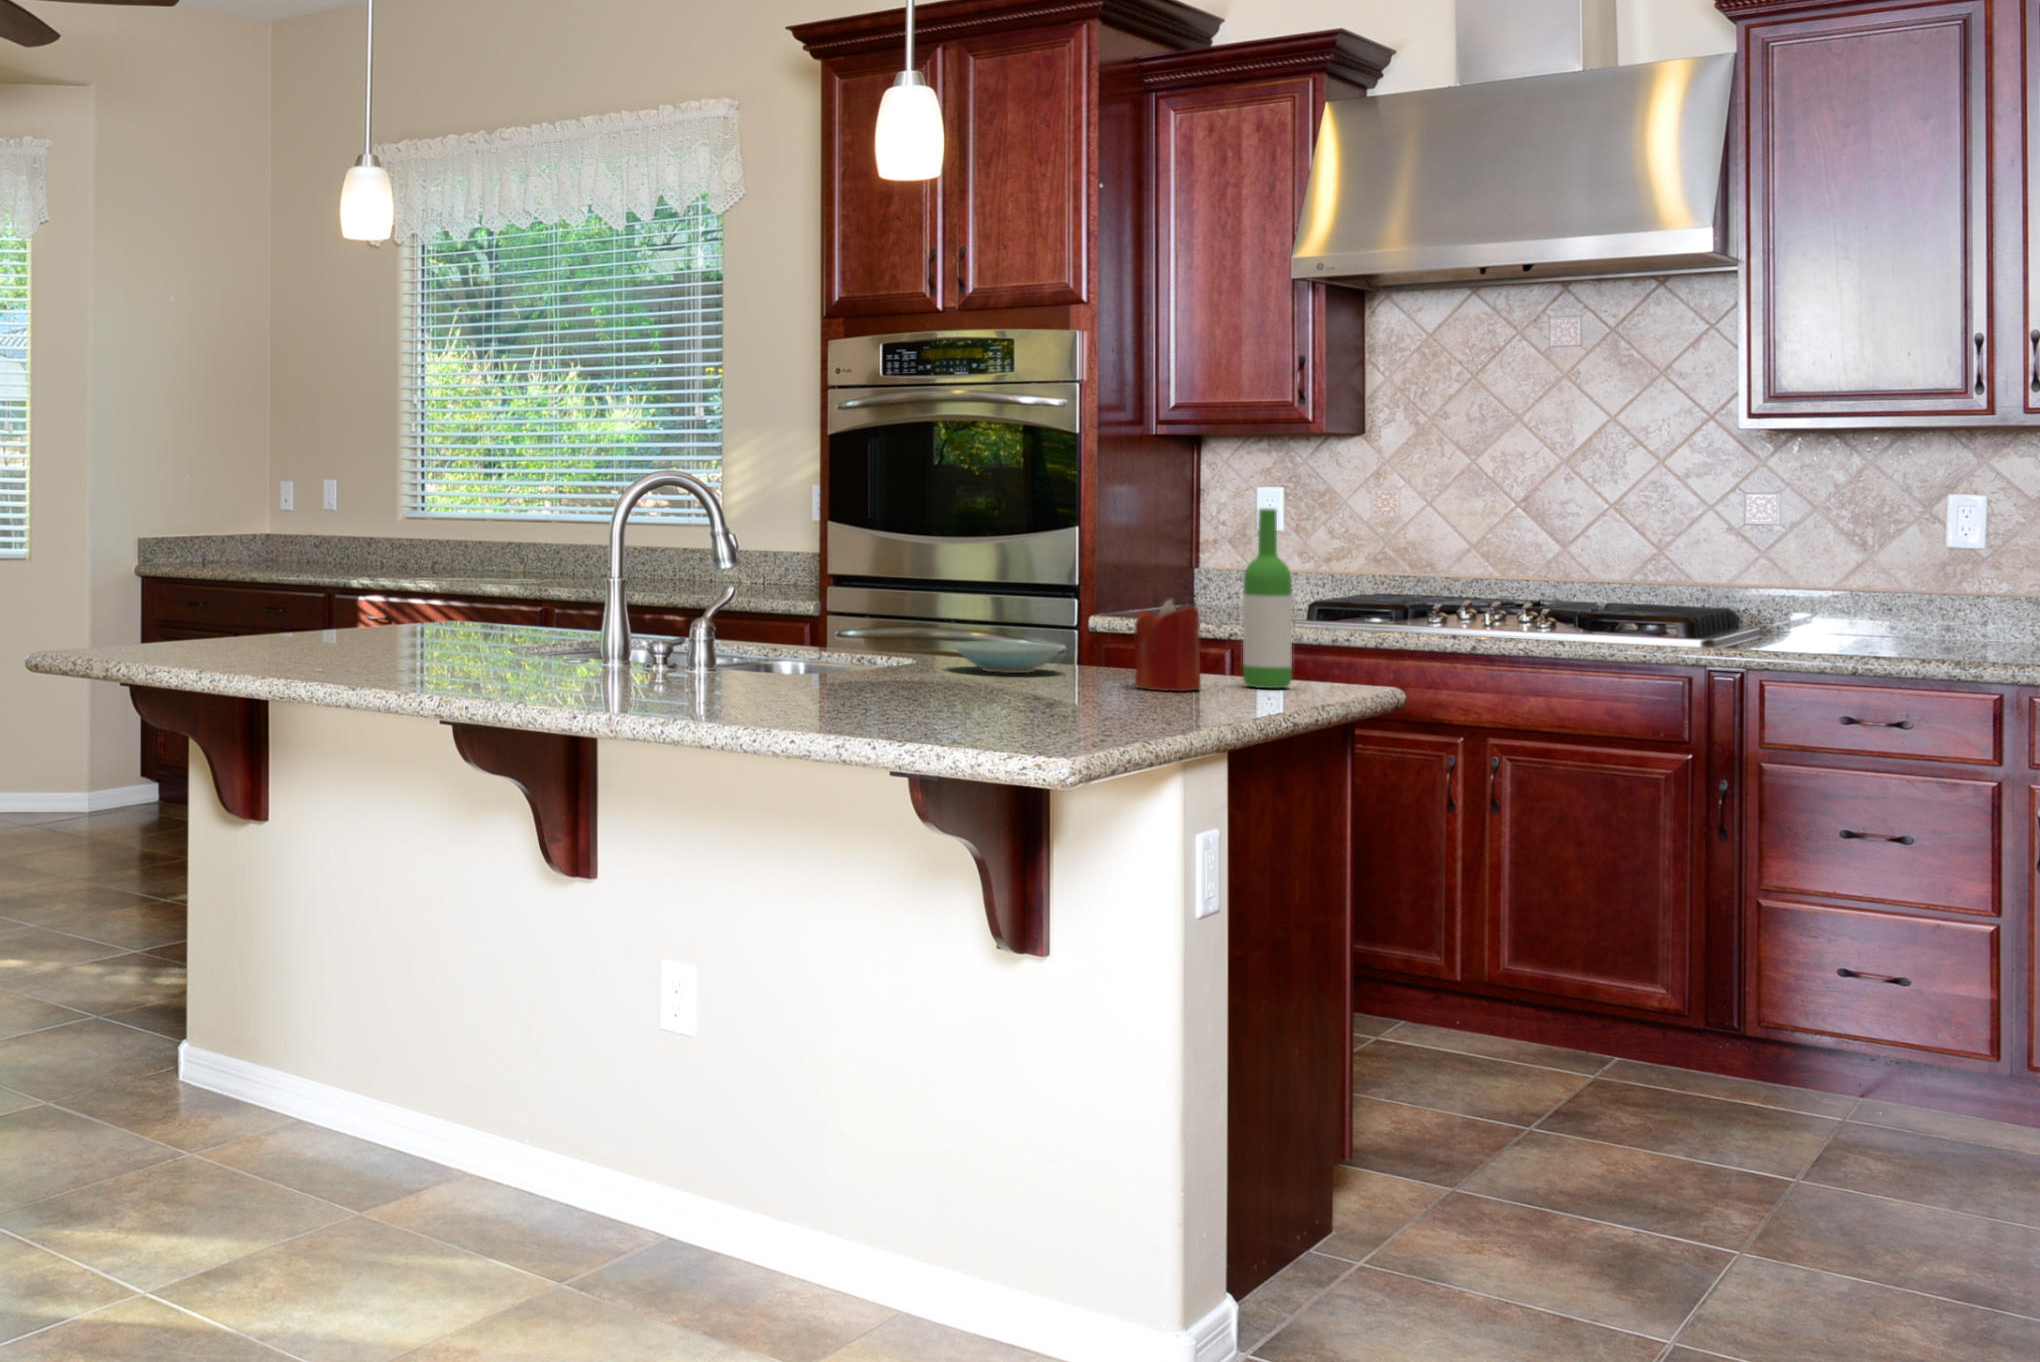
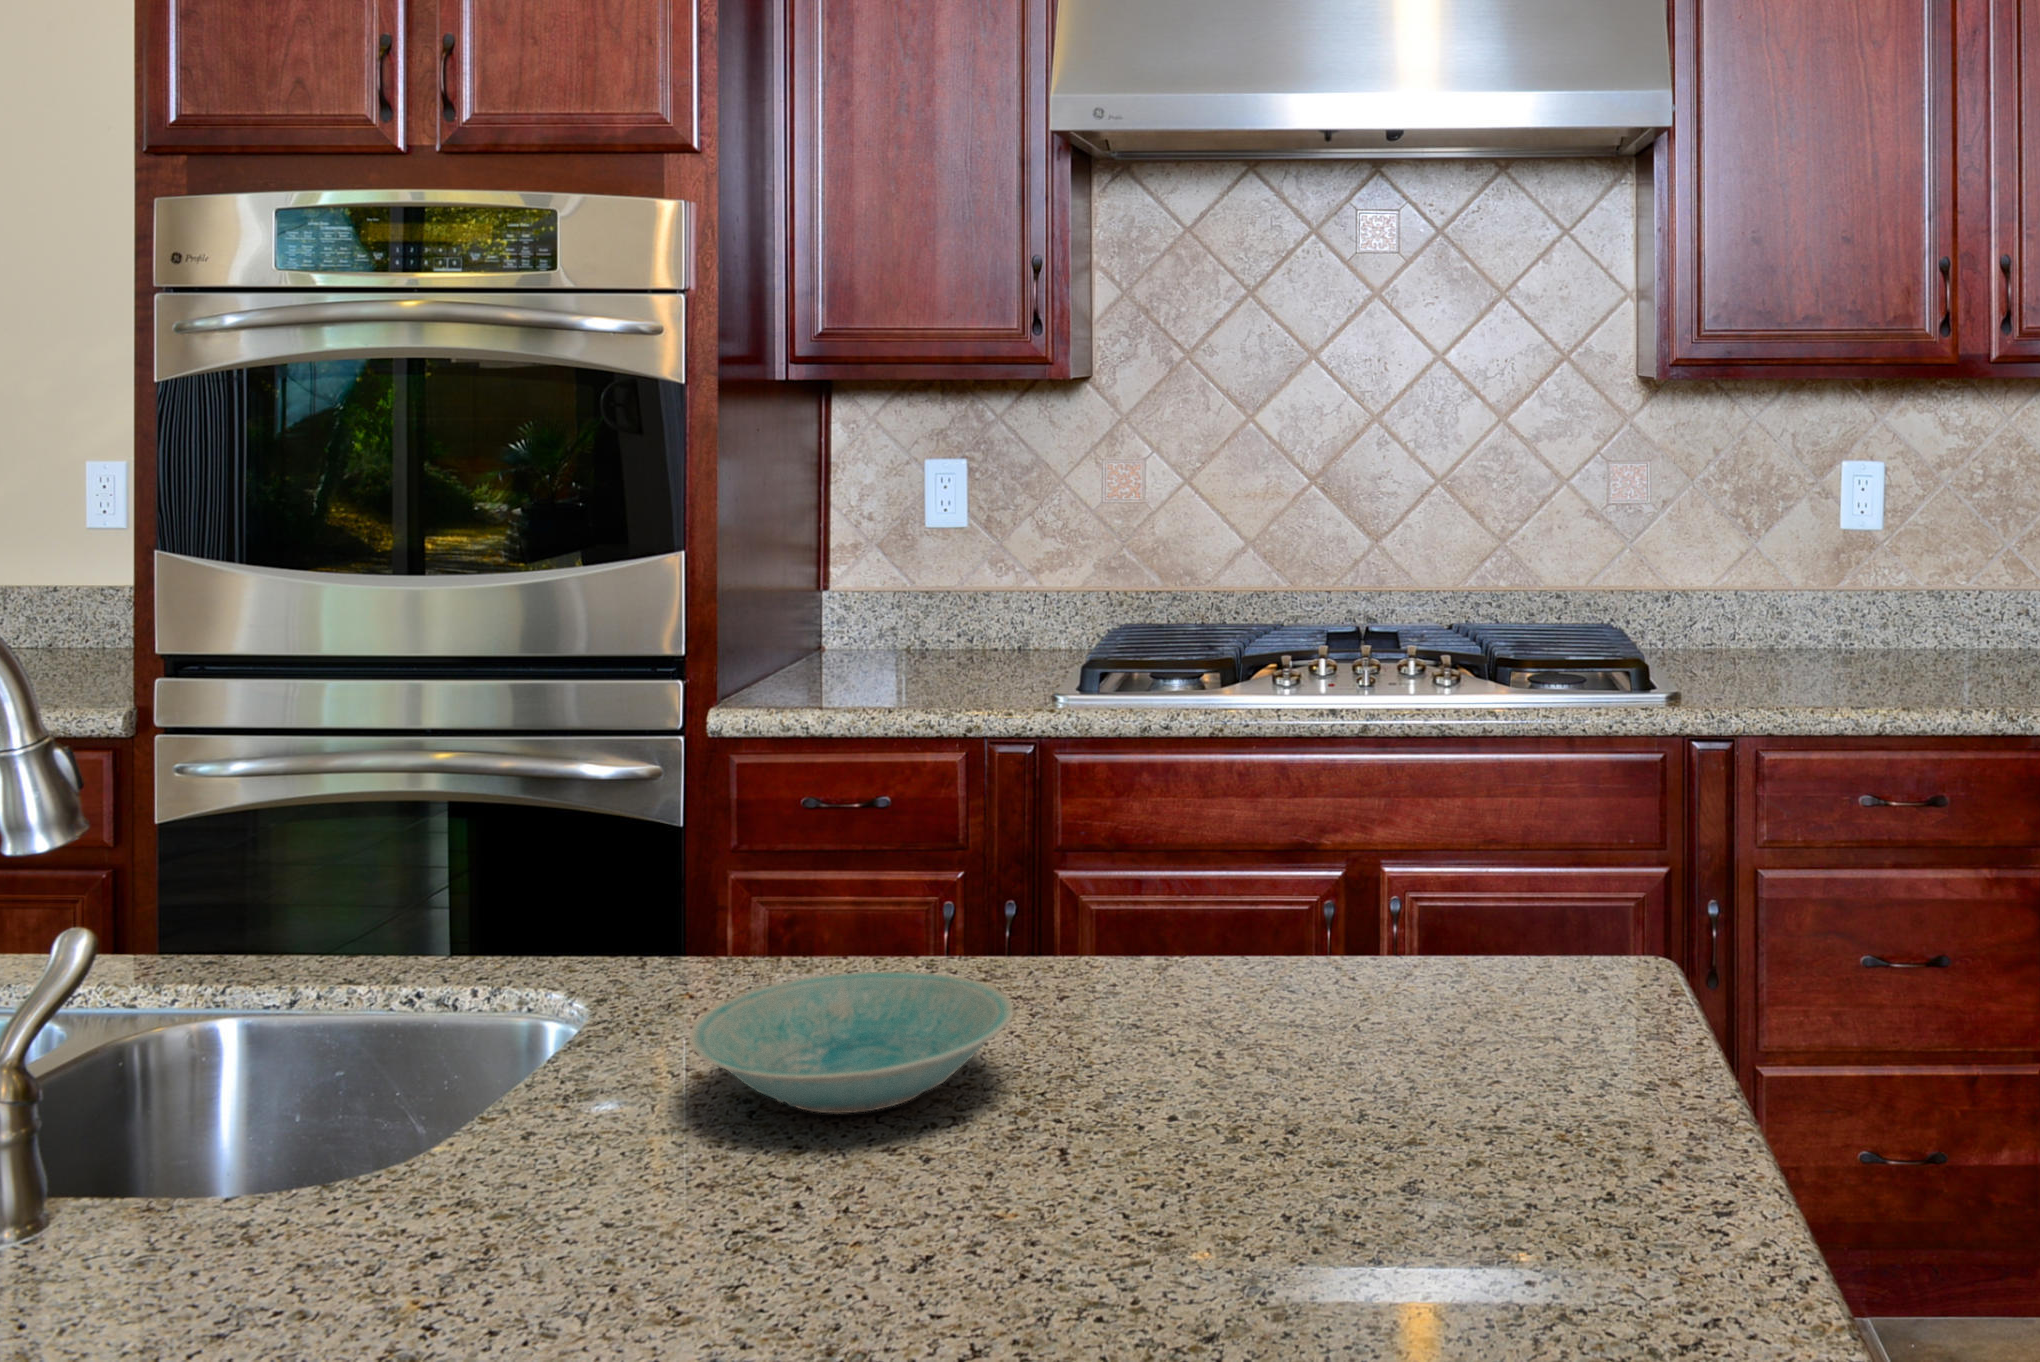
wine bottle: present [1243,508,1292,688] -> none [1461,611,1572,1059]
candle: present [1134,599,1200,691] -> none [1294,888,1459,1164]

